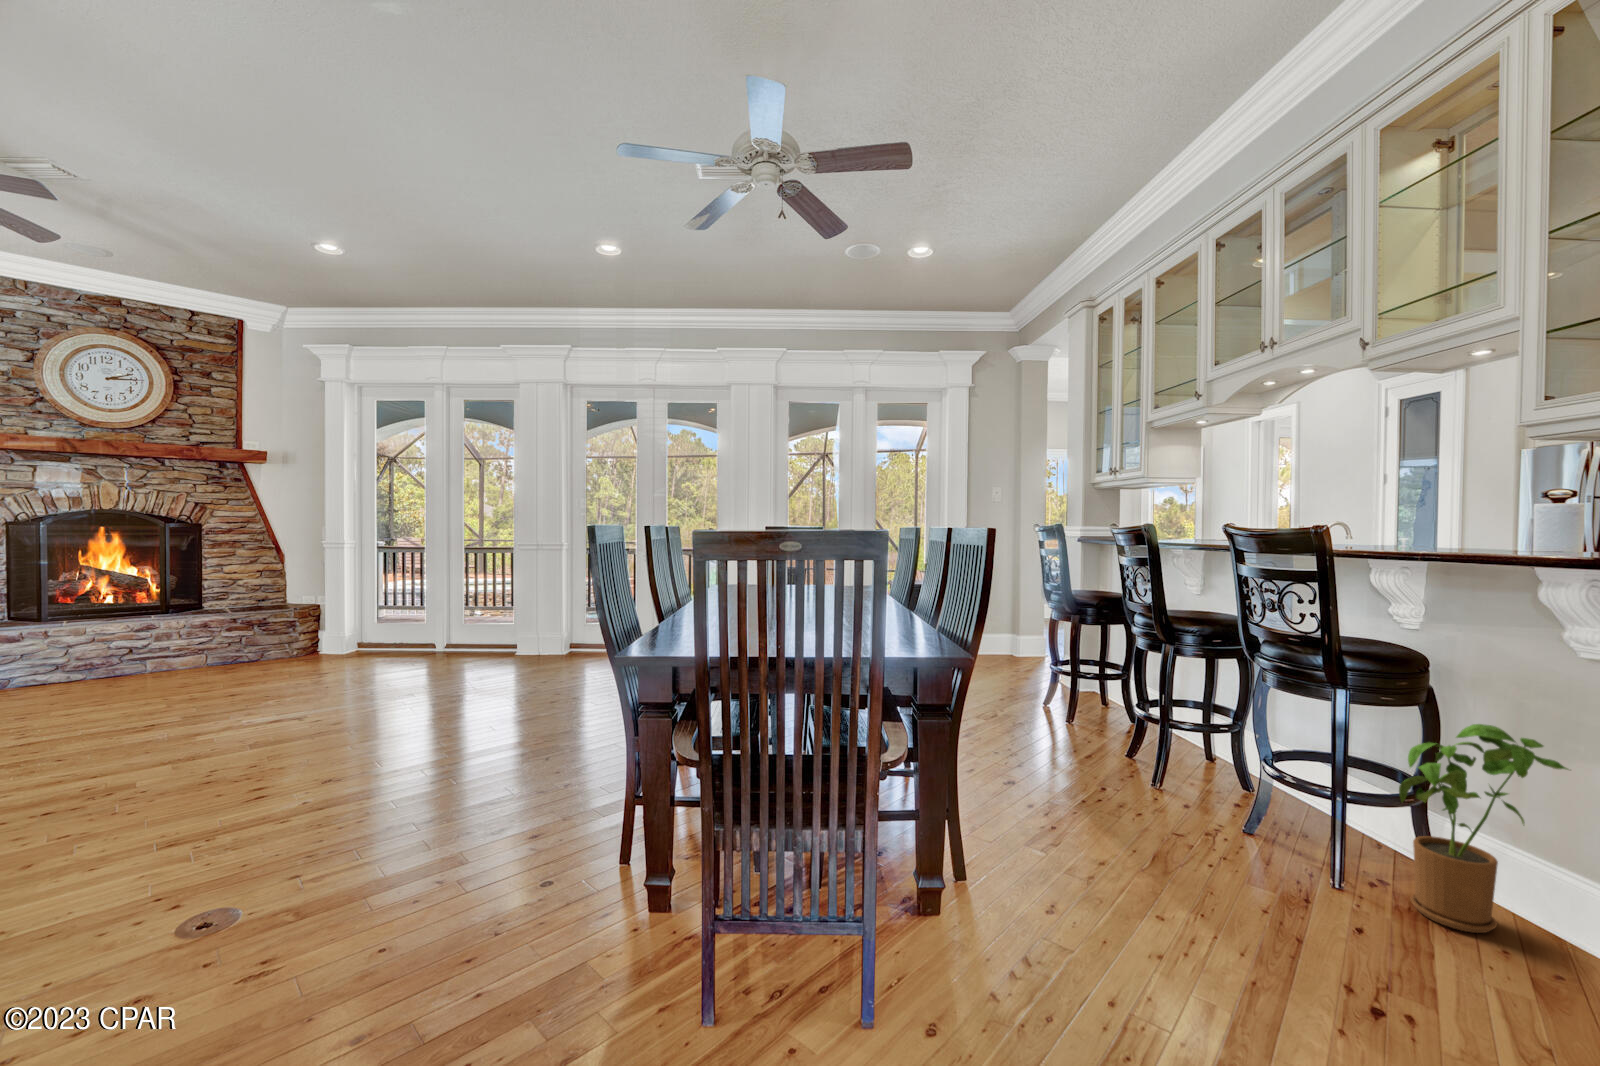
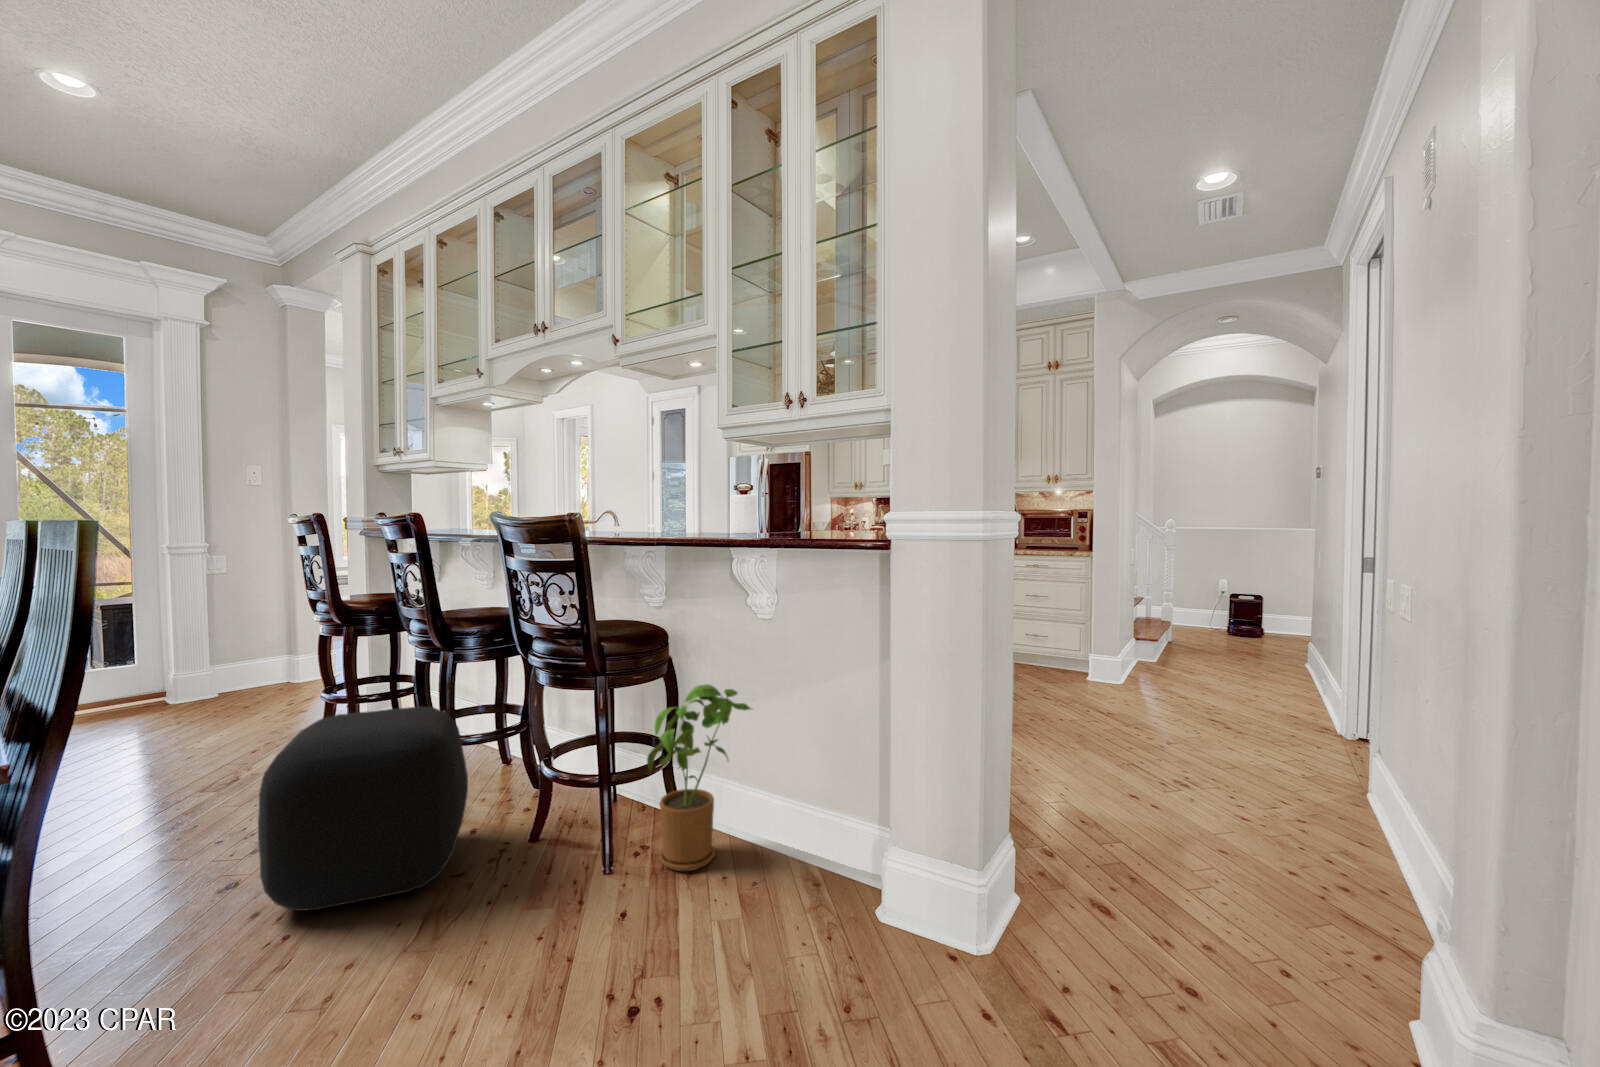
ottoman: none [1040,678,1190,831] -> present [258,707,468,911]

